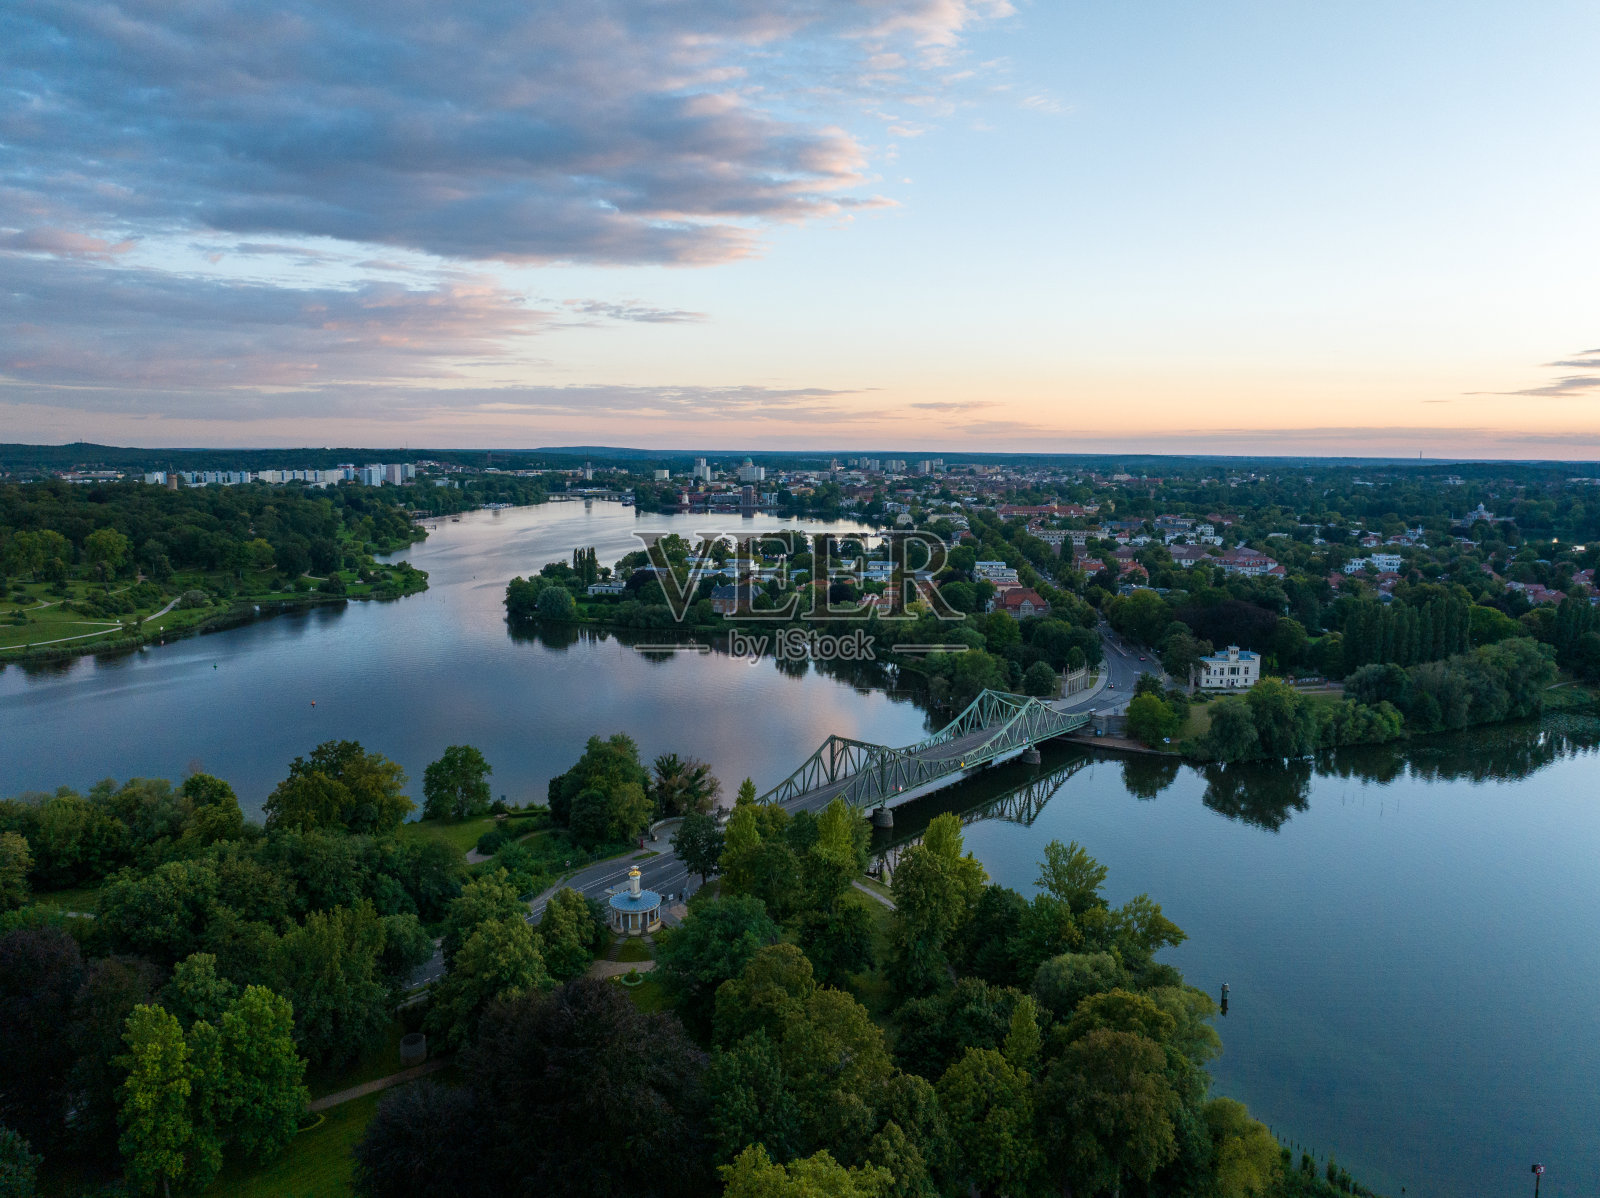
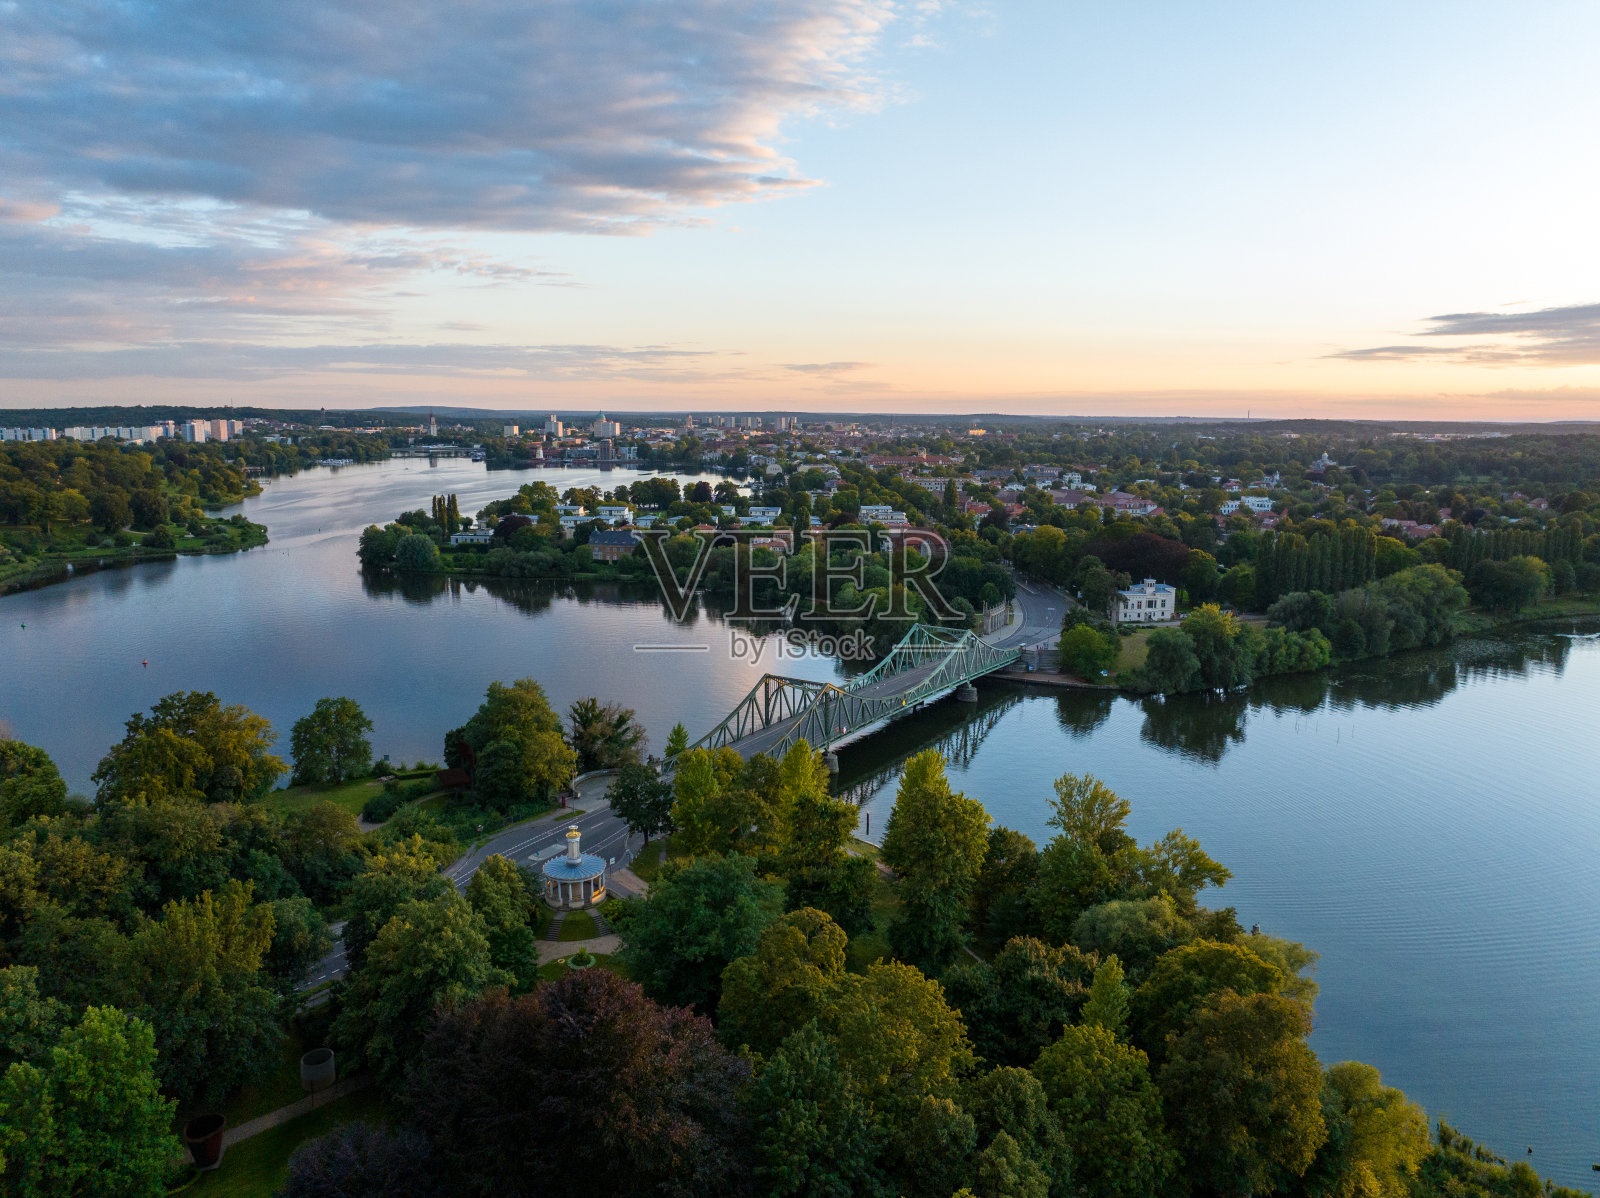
bench: none [536,787,566,844] -> present [436,741,475,806]
waste bin: none [311,1071,343,1118] -> present [183,1113,226,1171]

